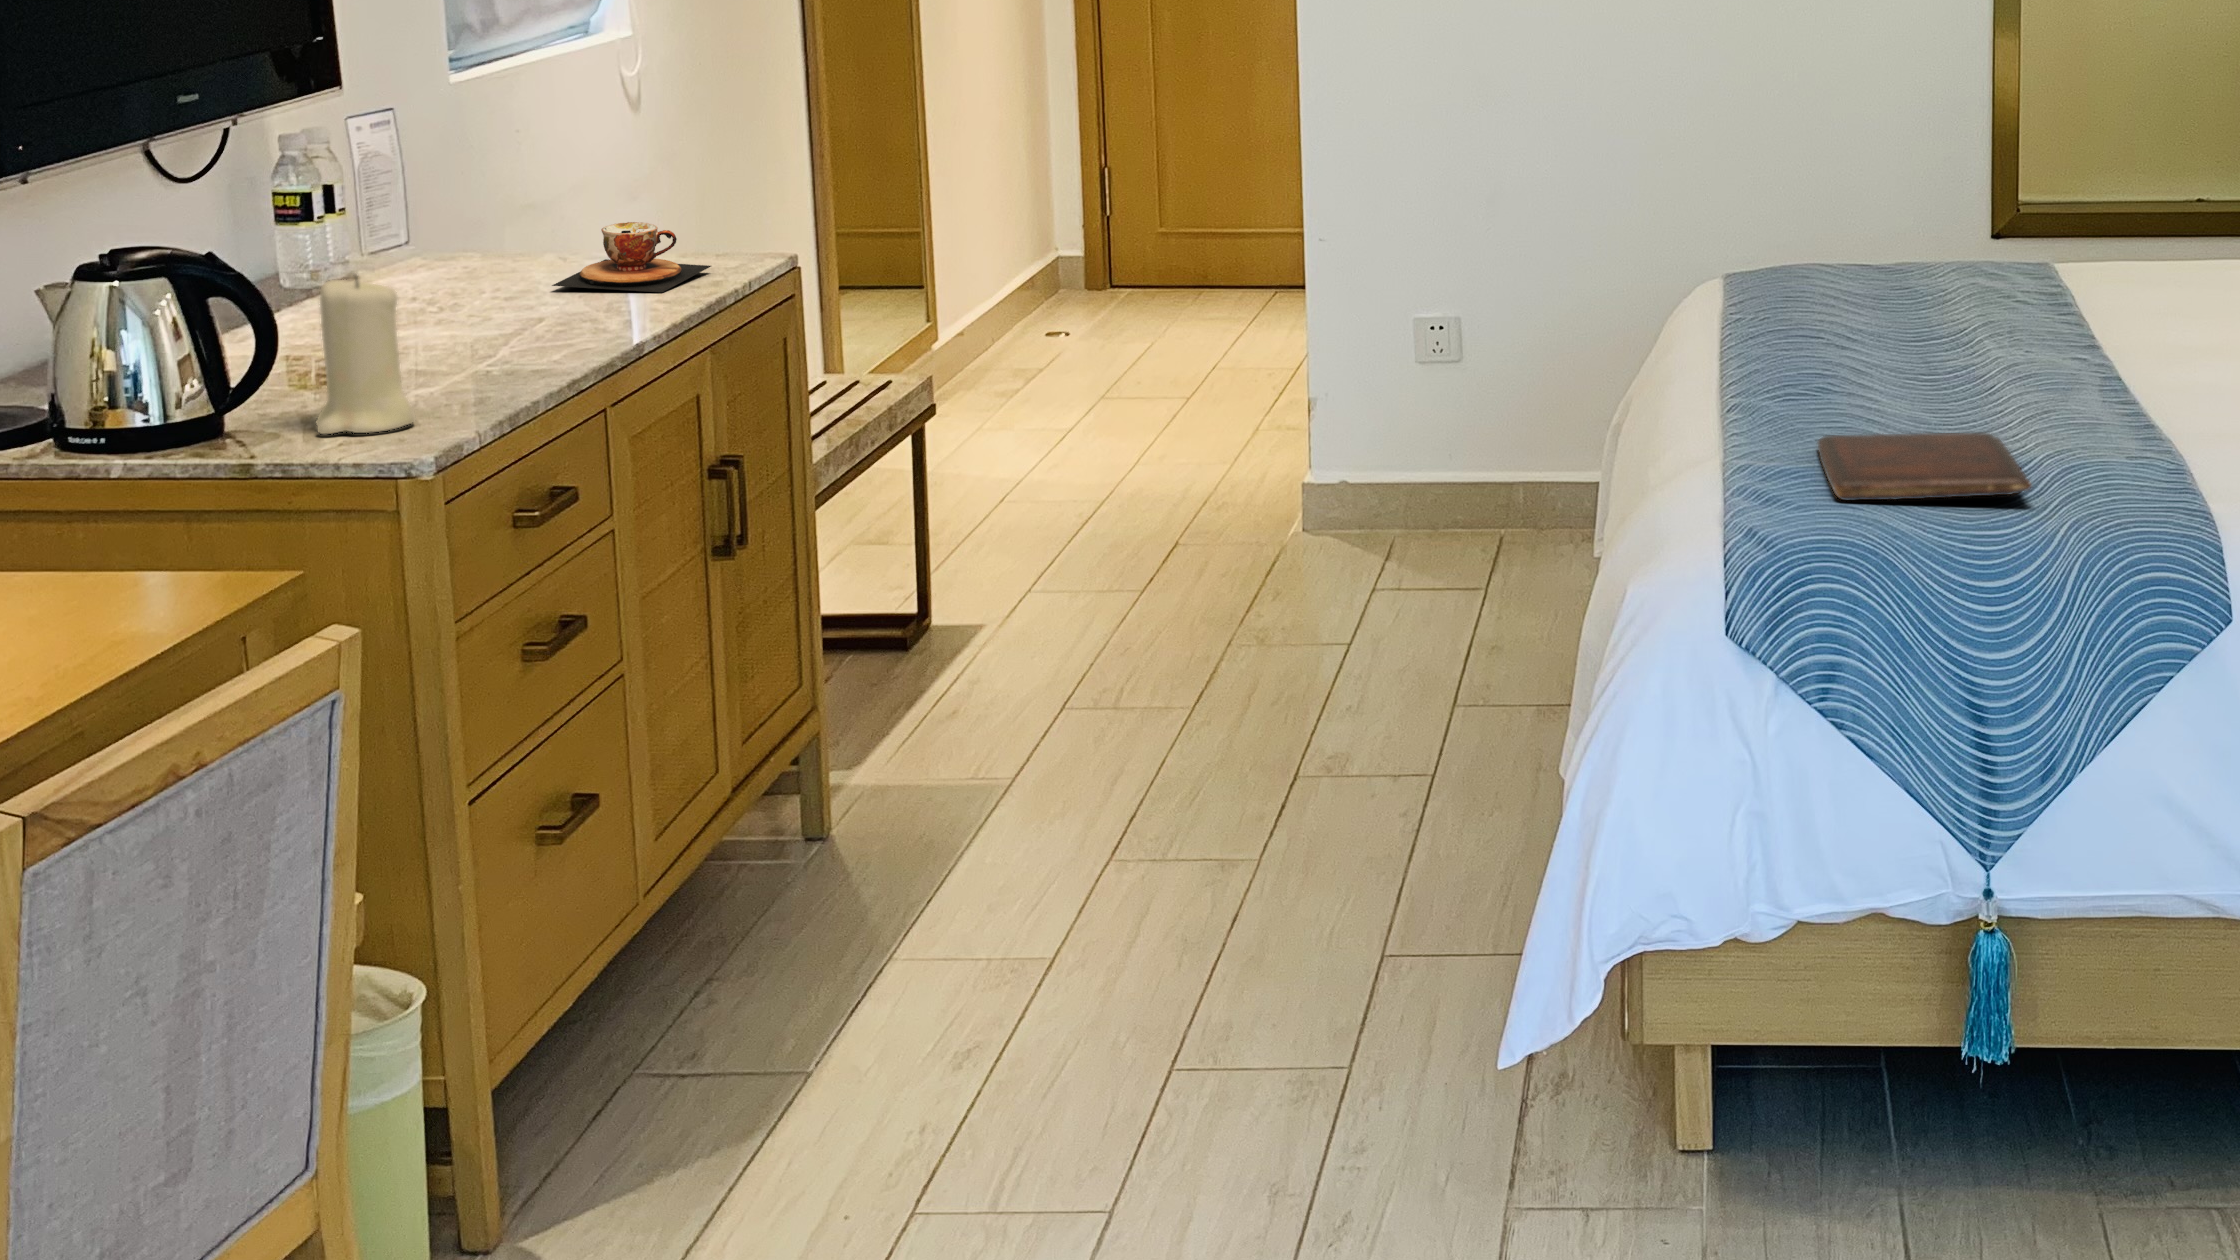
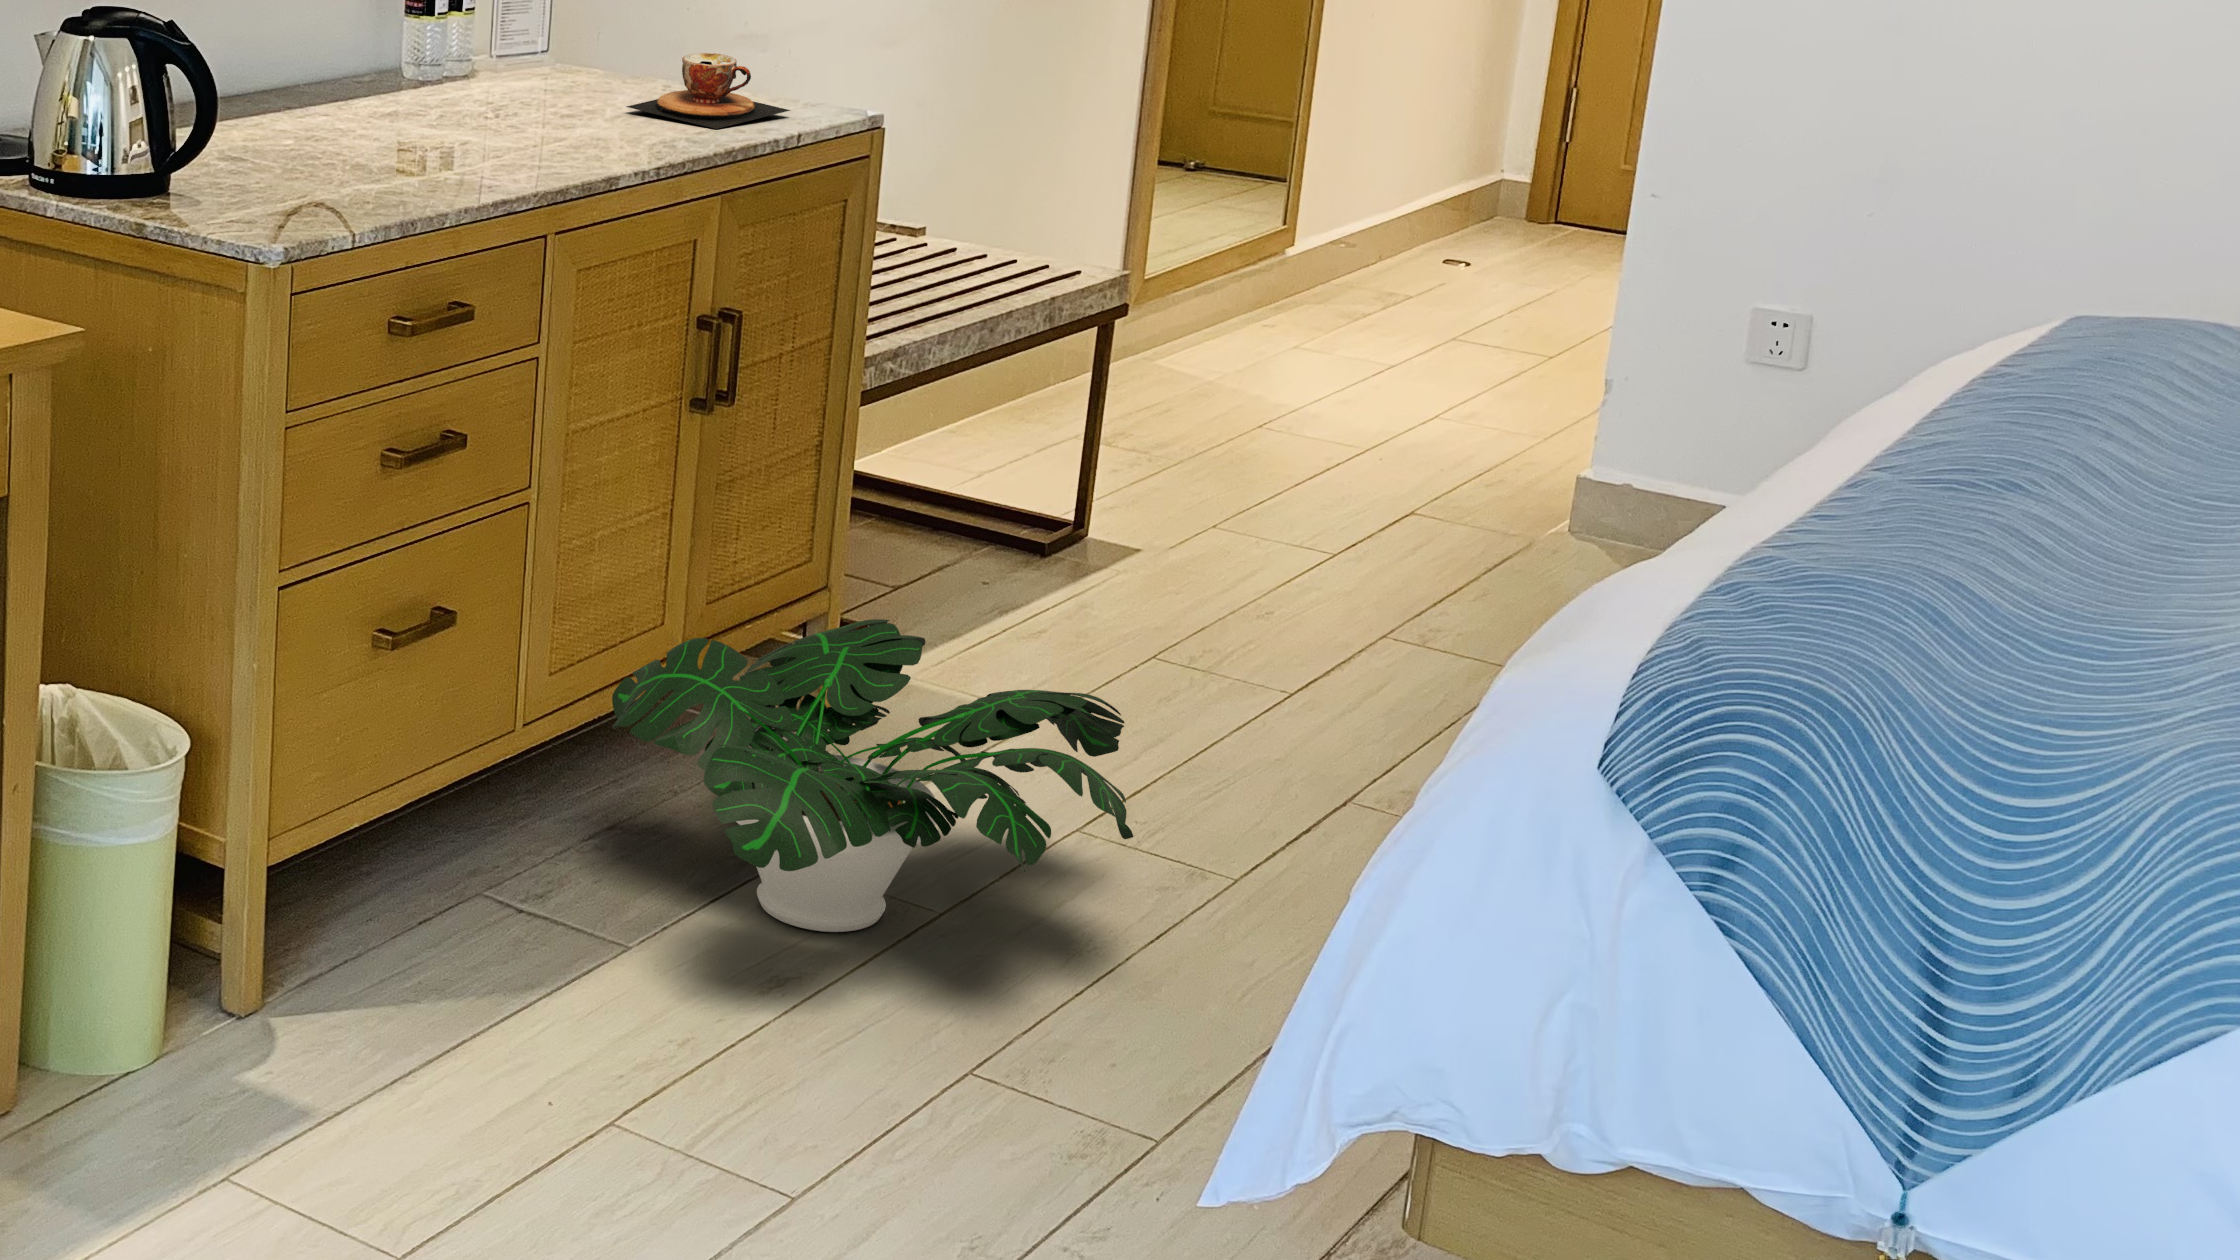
candle: present [316,275,416,434] -> none [235,57,330,215]
book: present [1818,432,2031,500] -> none [1881,542,2228,685]
potted plant: none [706,715,1239,1009] -> present [612,619,1133,932]

